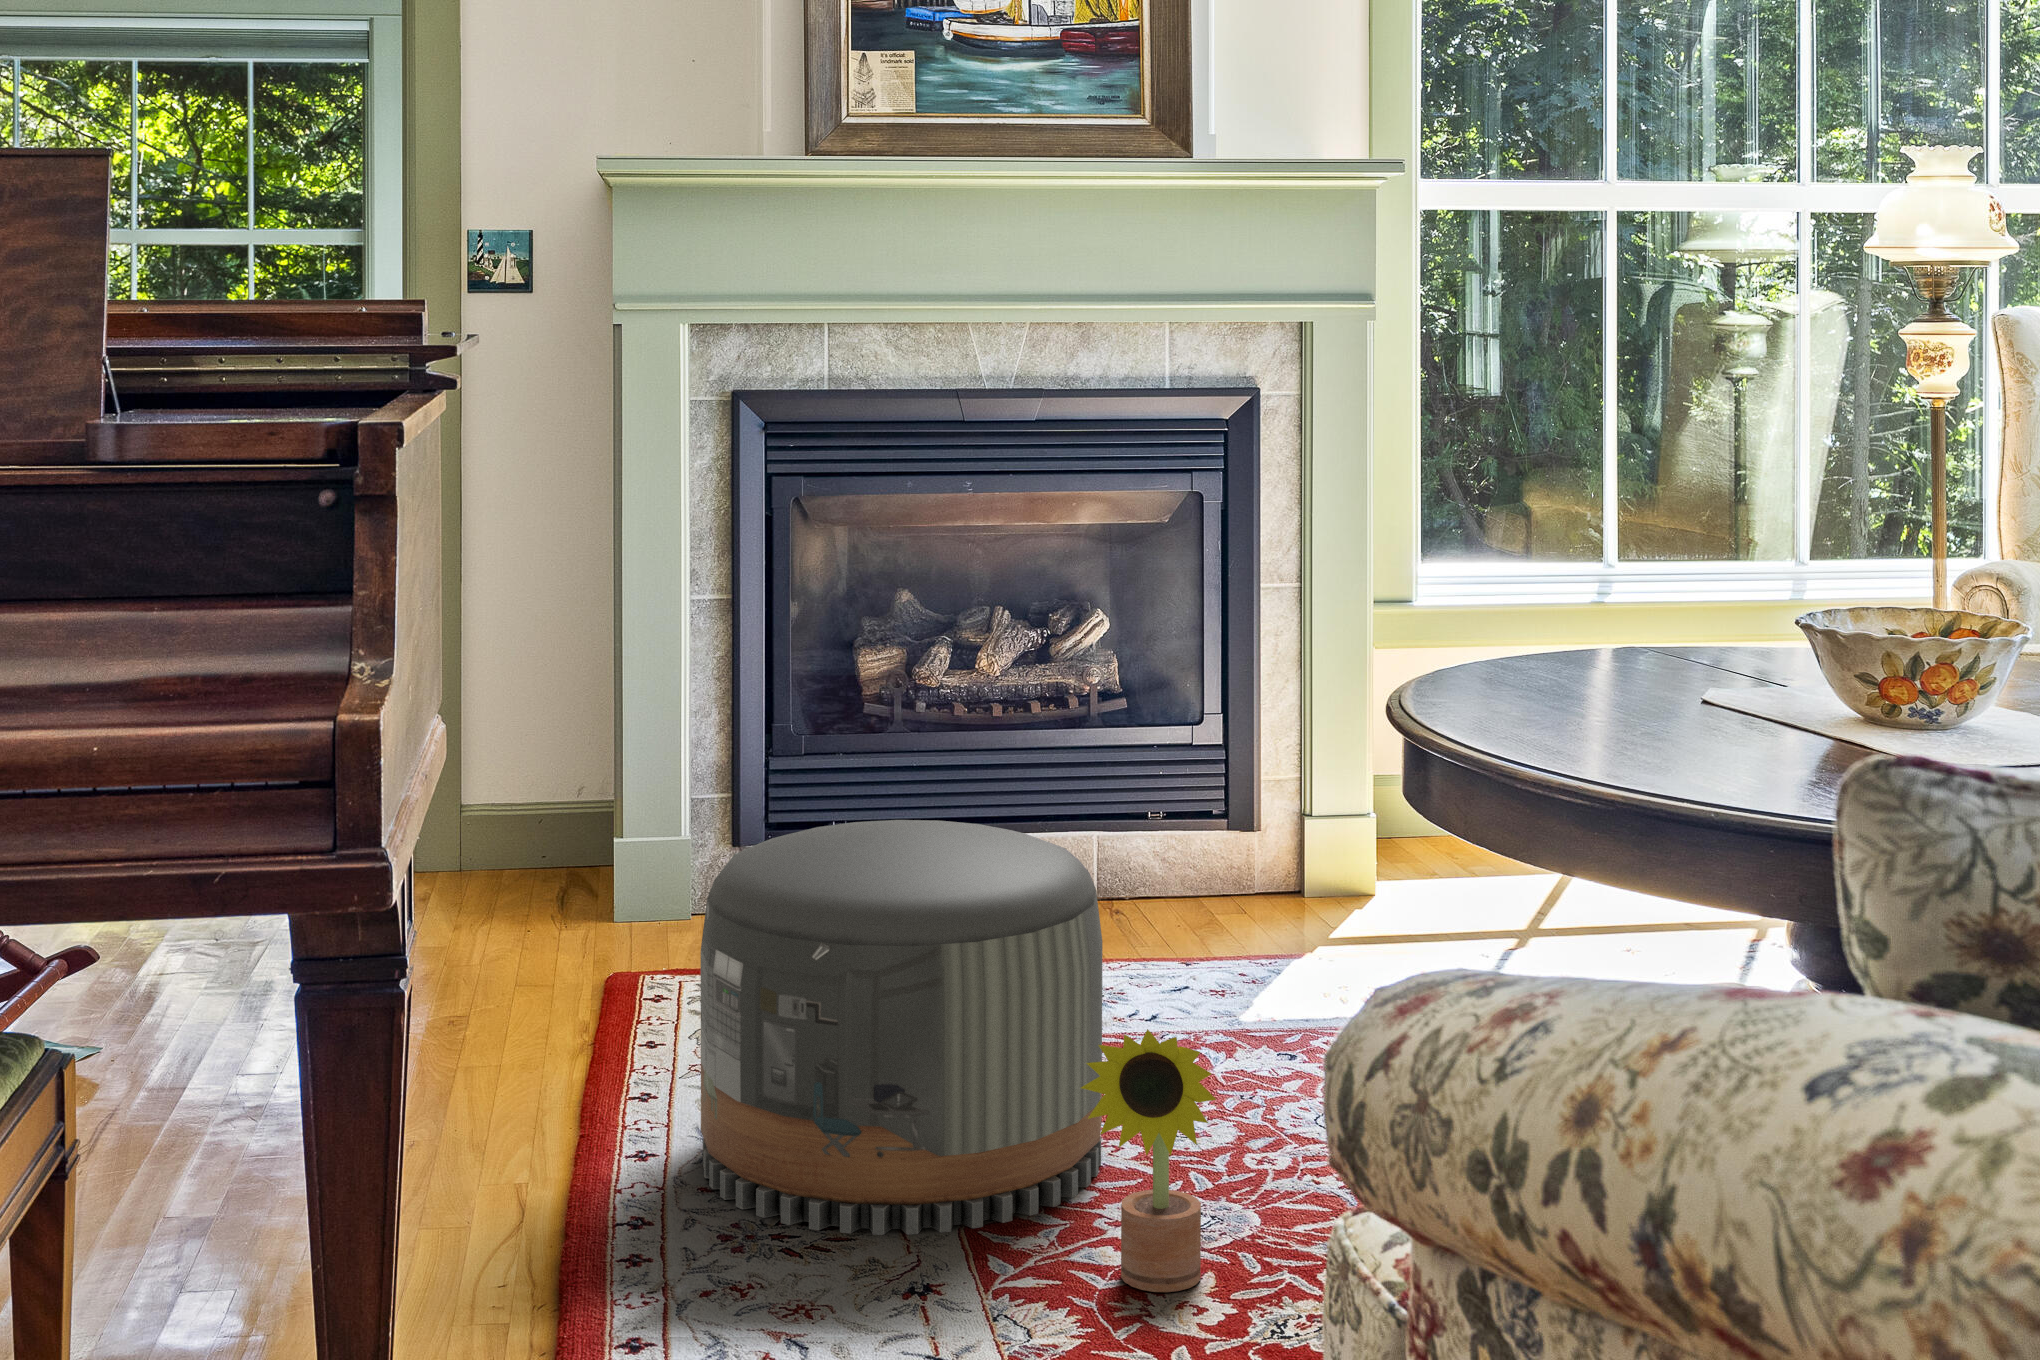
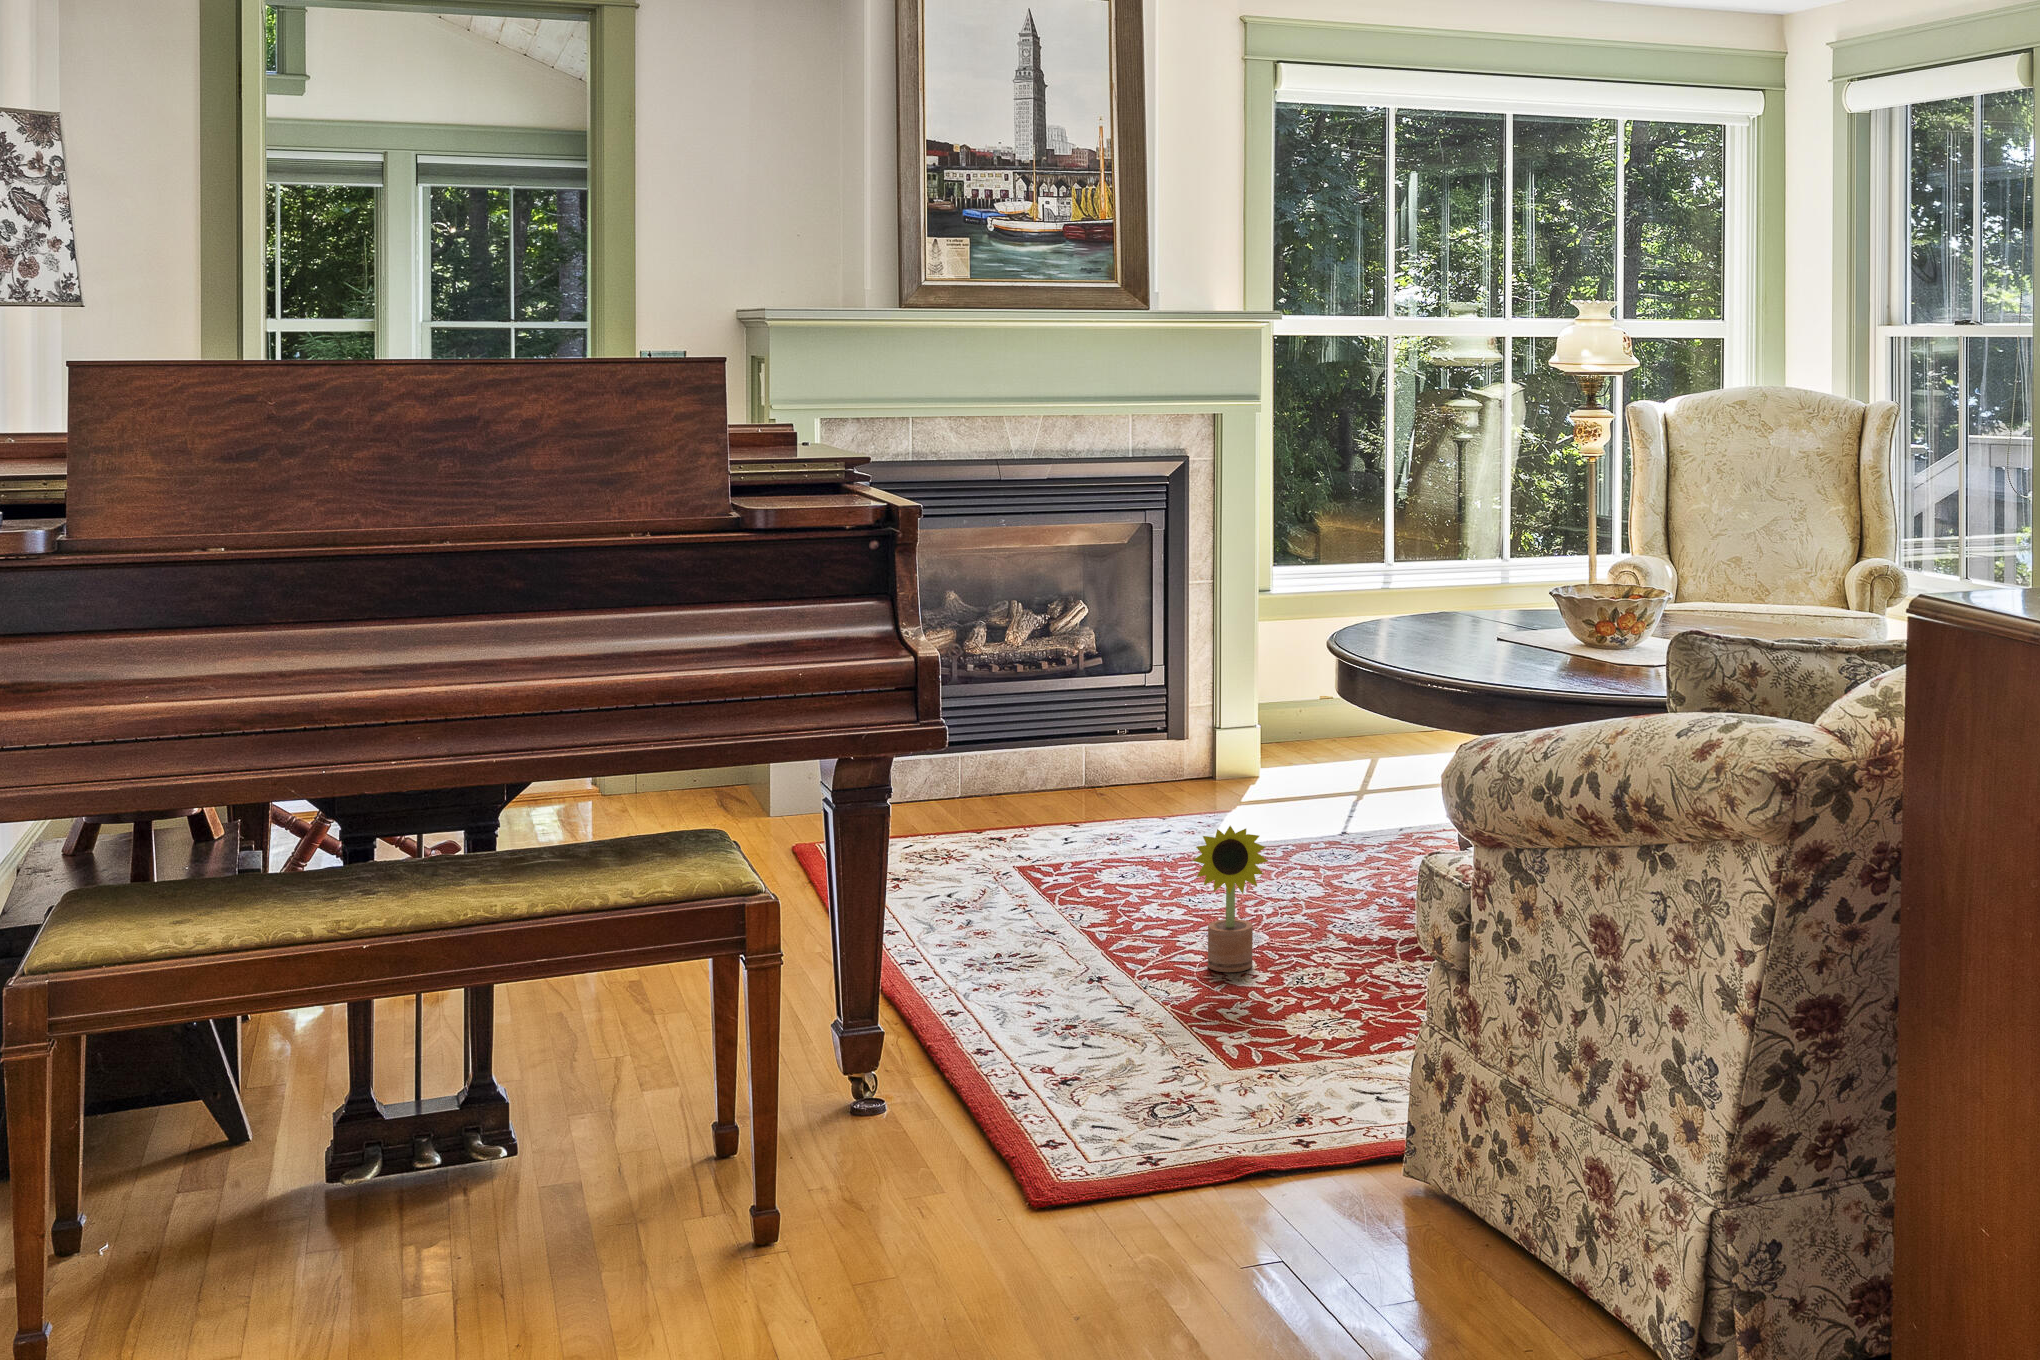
pouf: present [701,820,1102,1235] -> none [931,728,1172,962]

